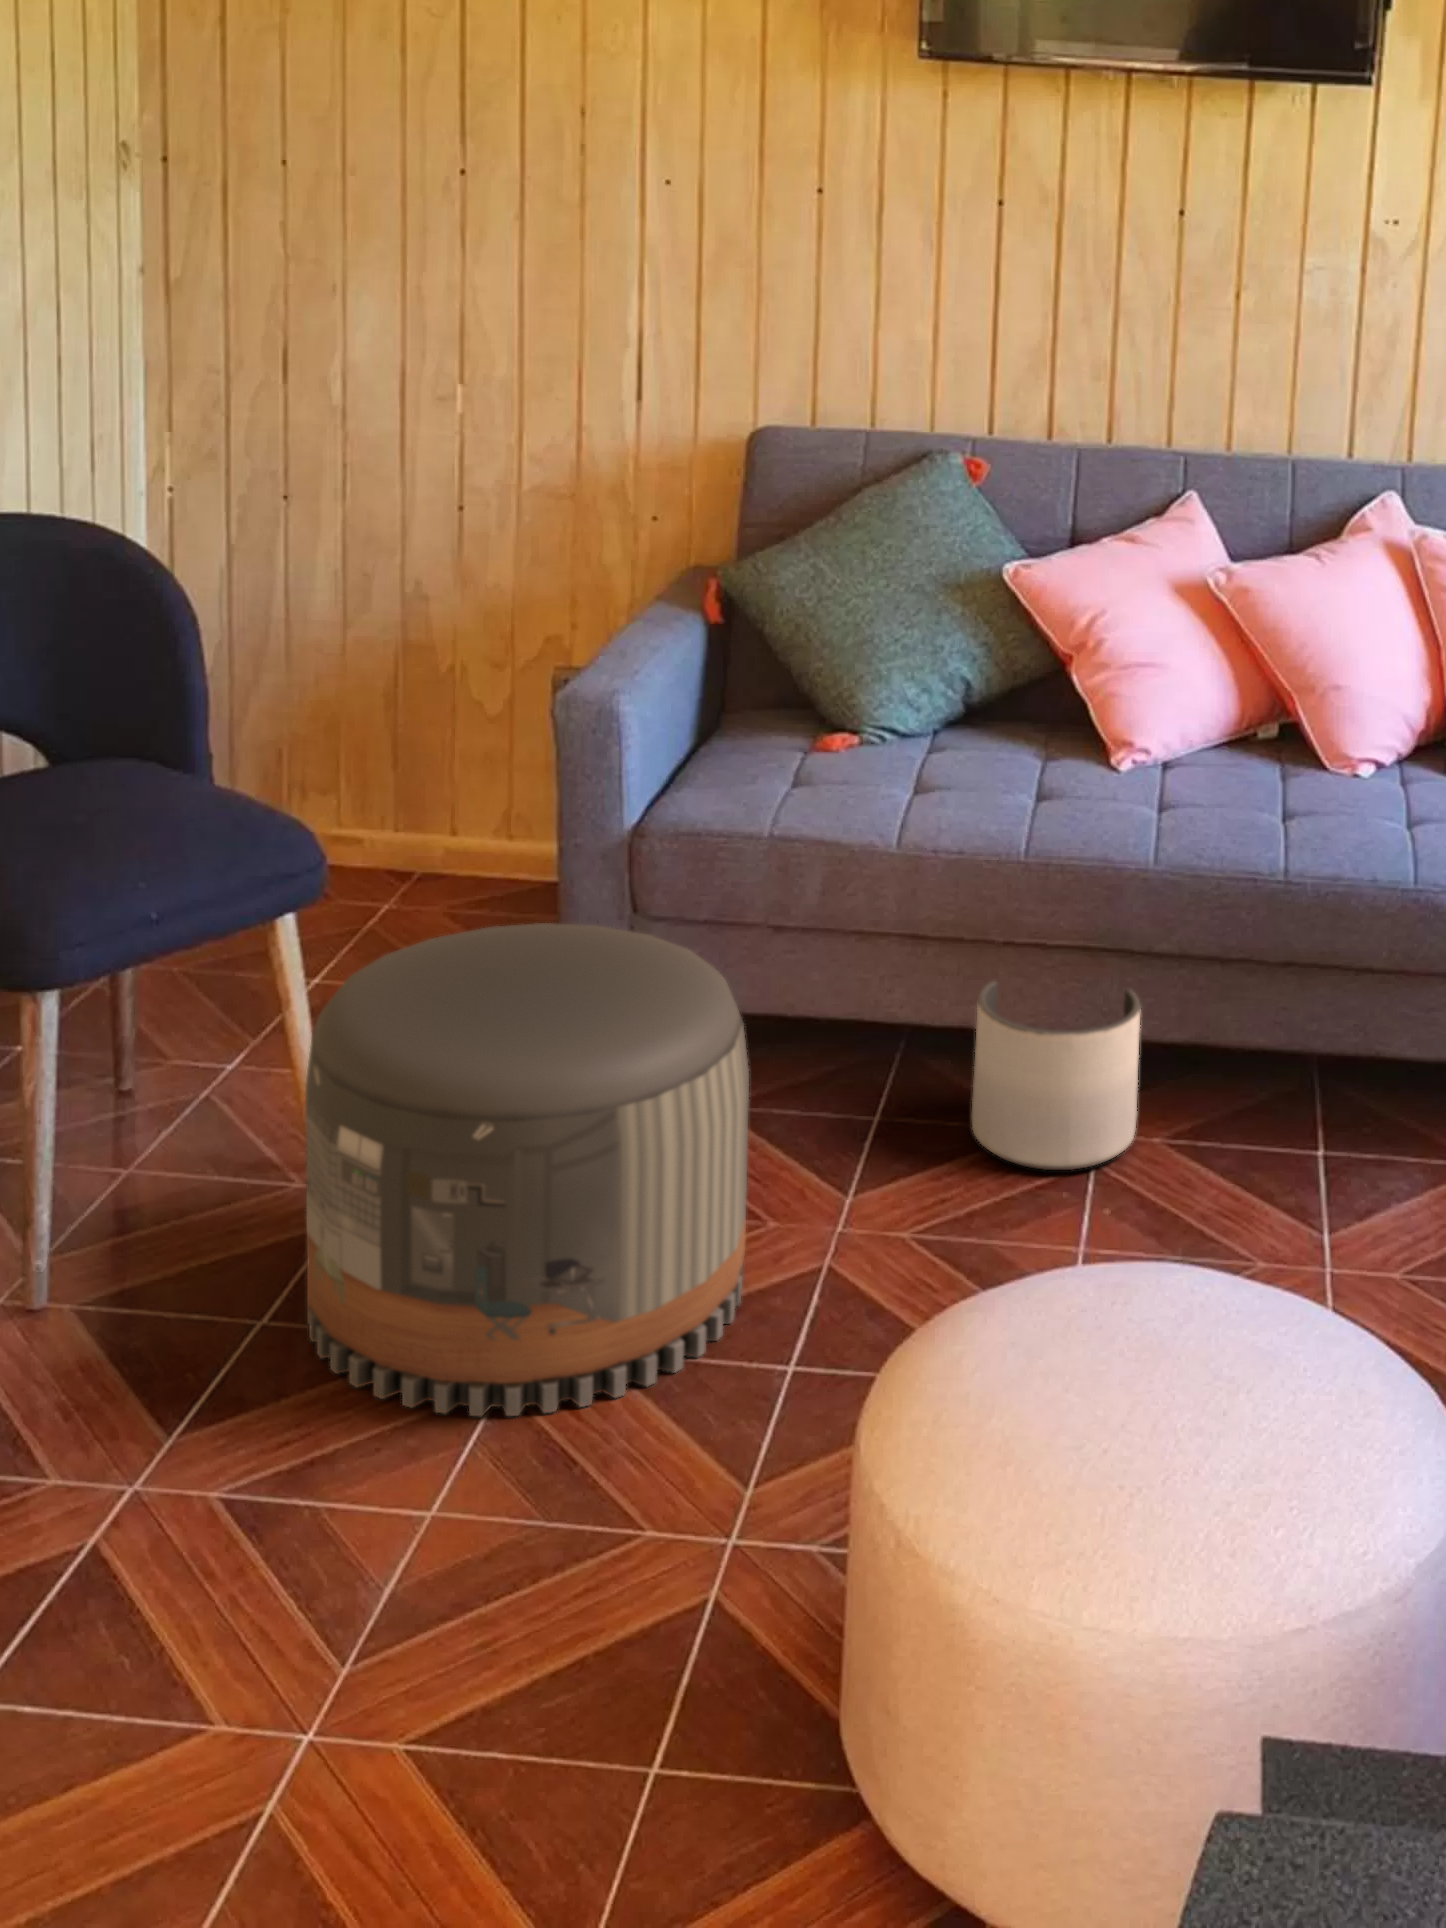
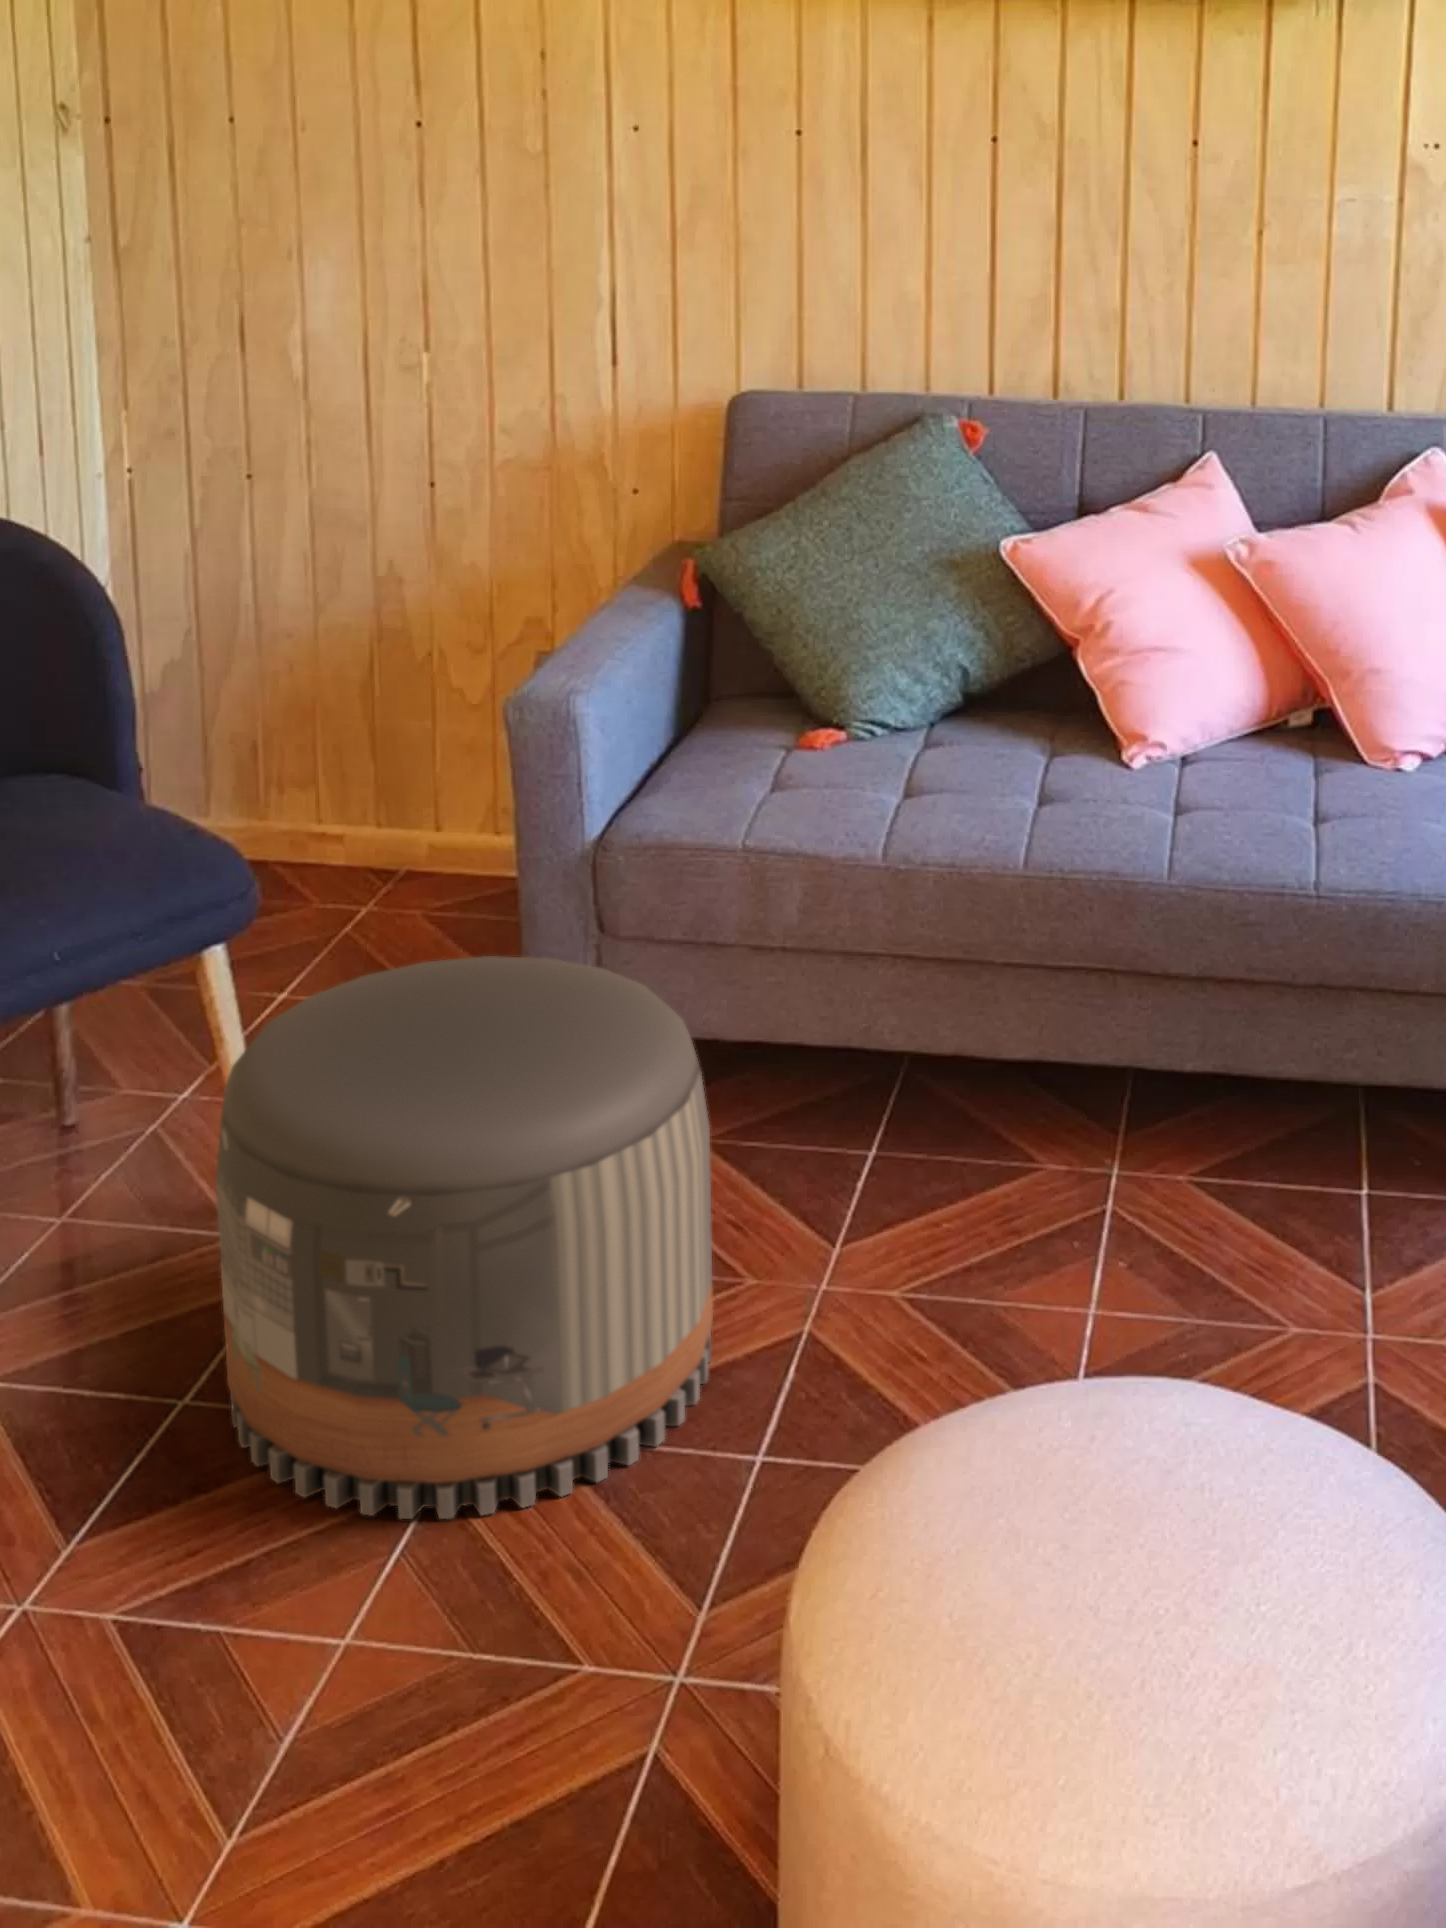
planter: present [972,982,1140,1170] -> none [974,990,1158,1217]

